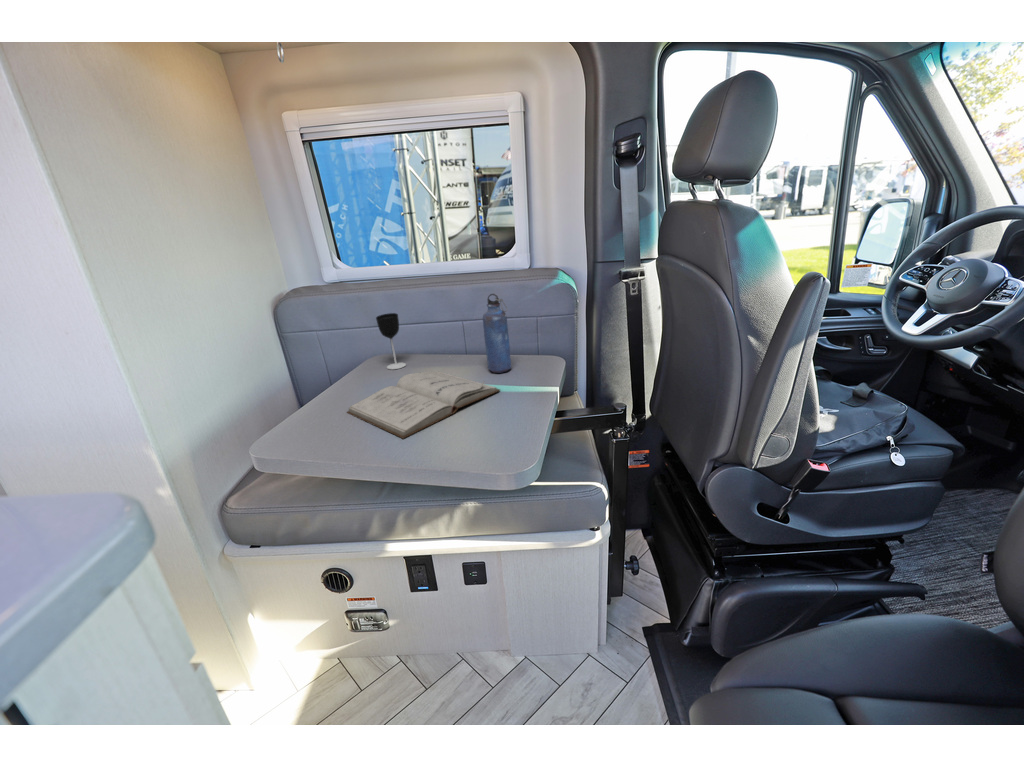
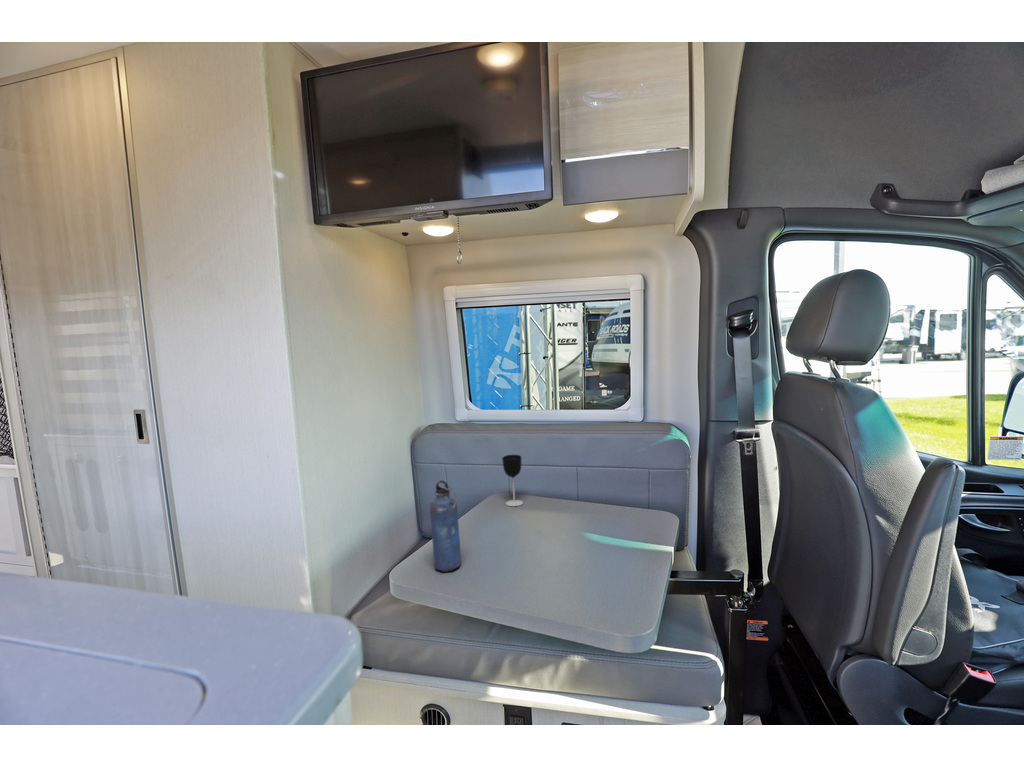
water bottle: present [483,294,511,373] -> present [430,481,461,572]
book: present [347,372,500,439] -> none [473,514,615,580]

